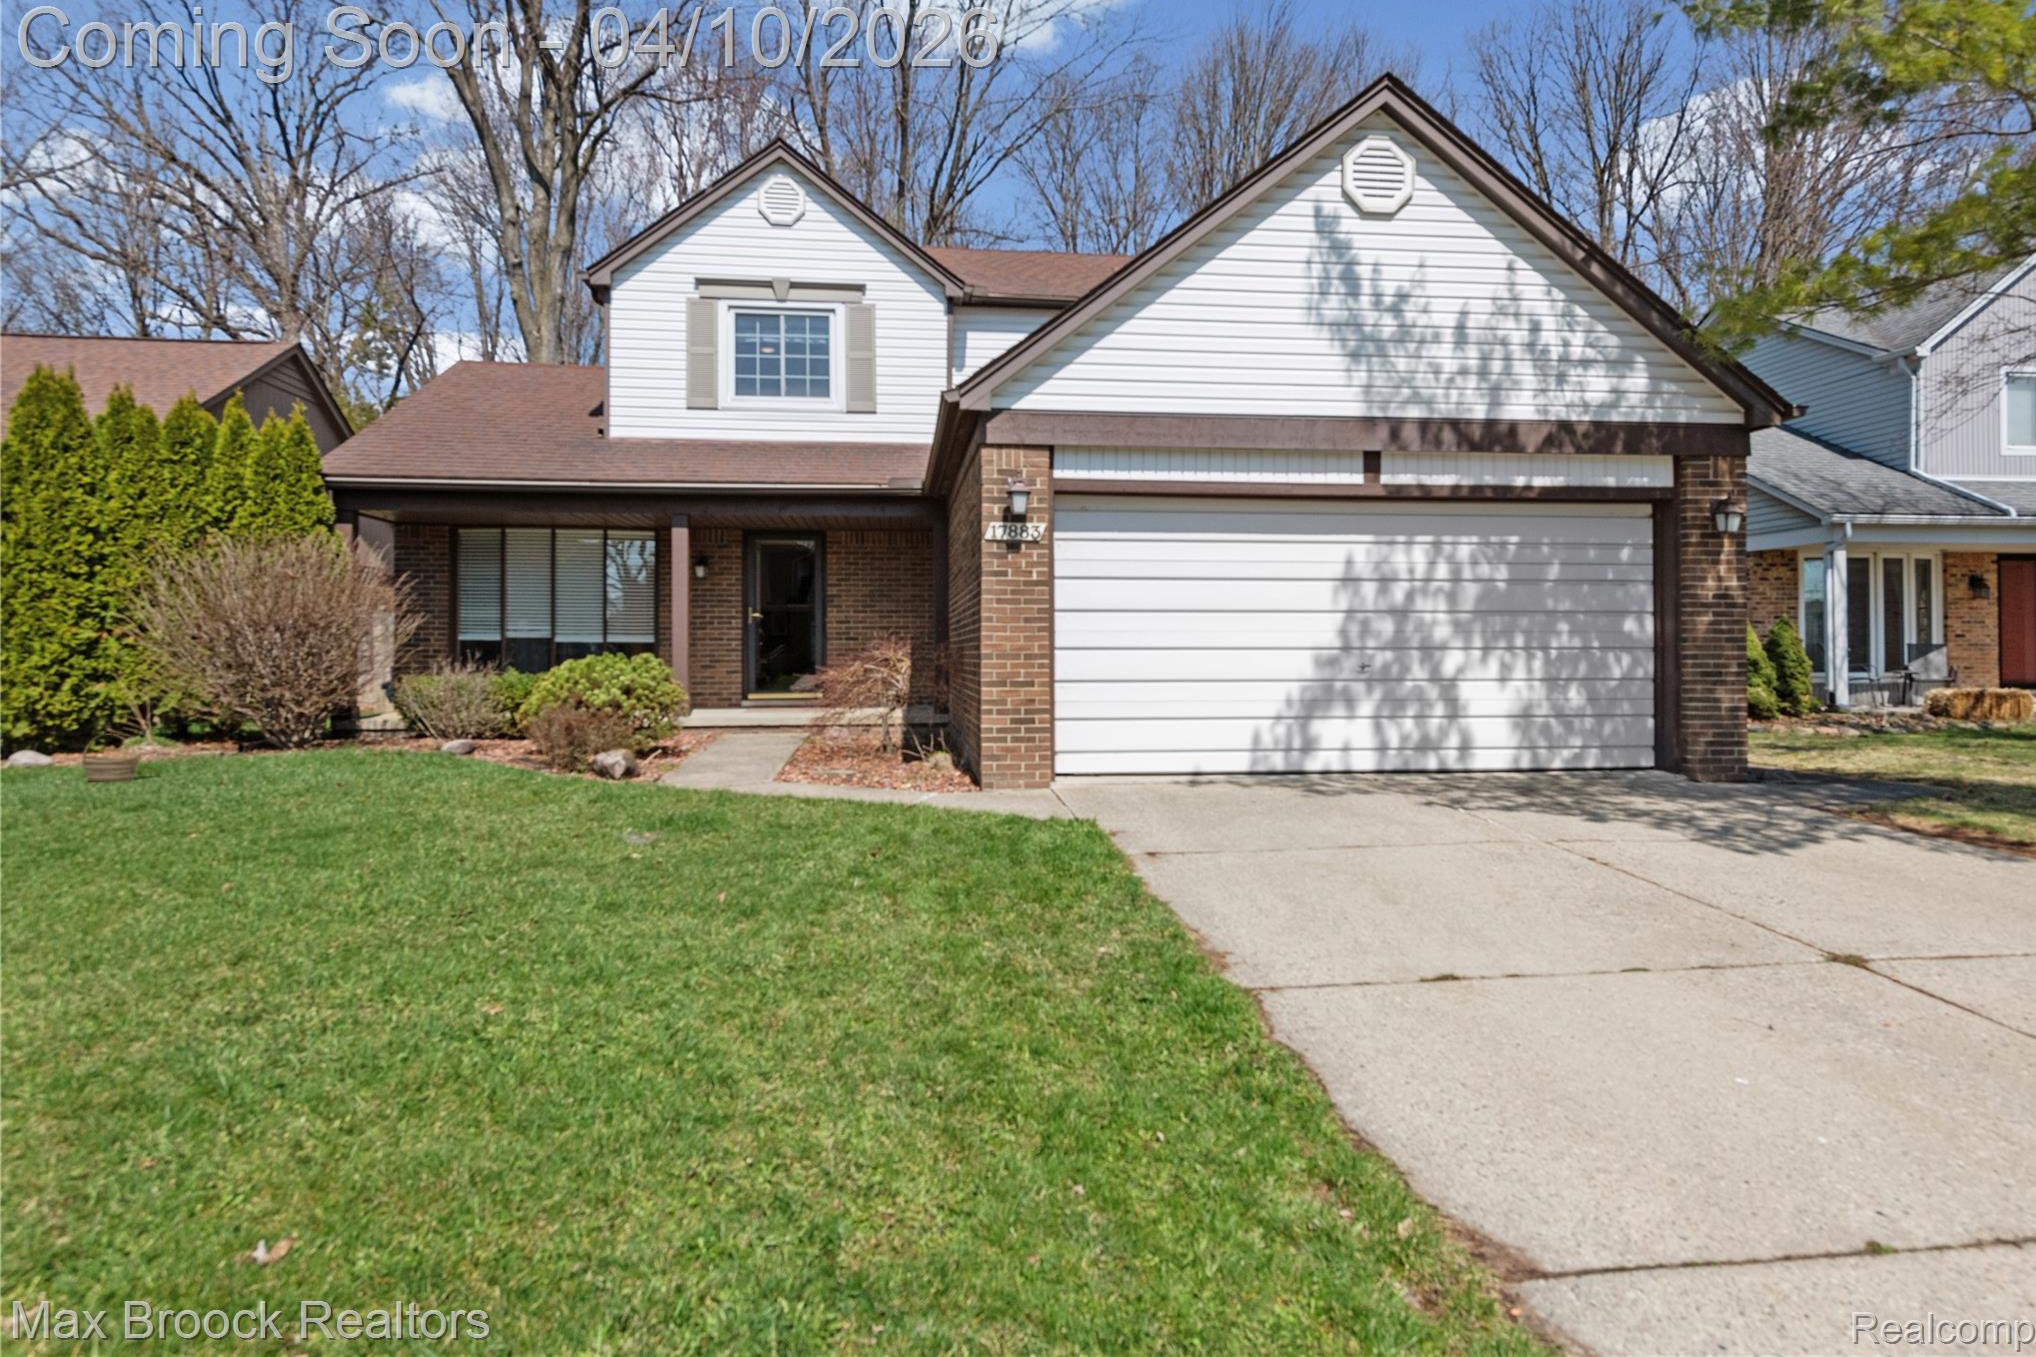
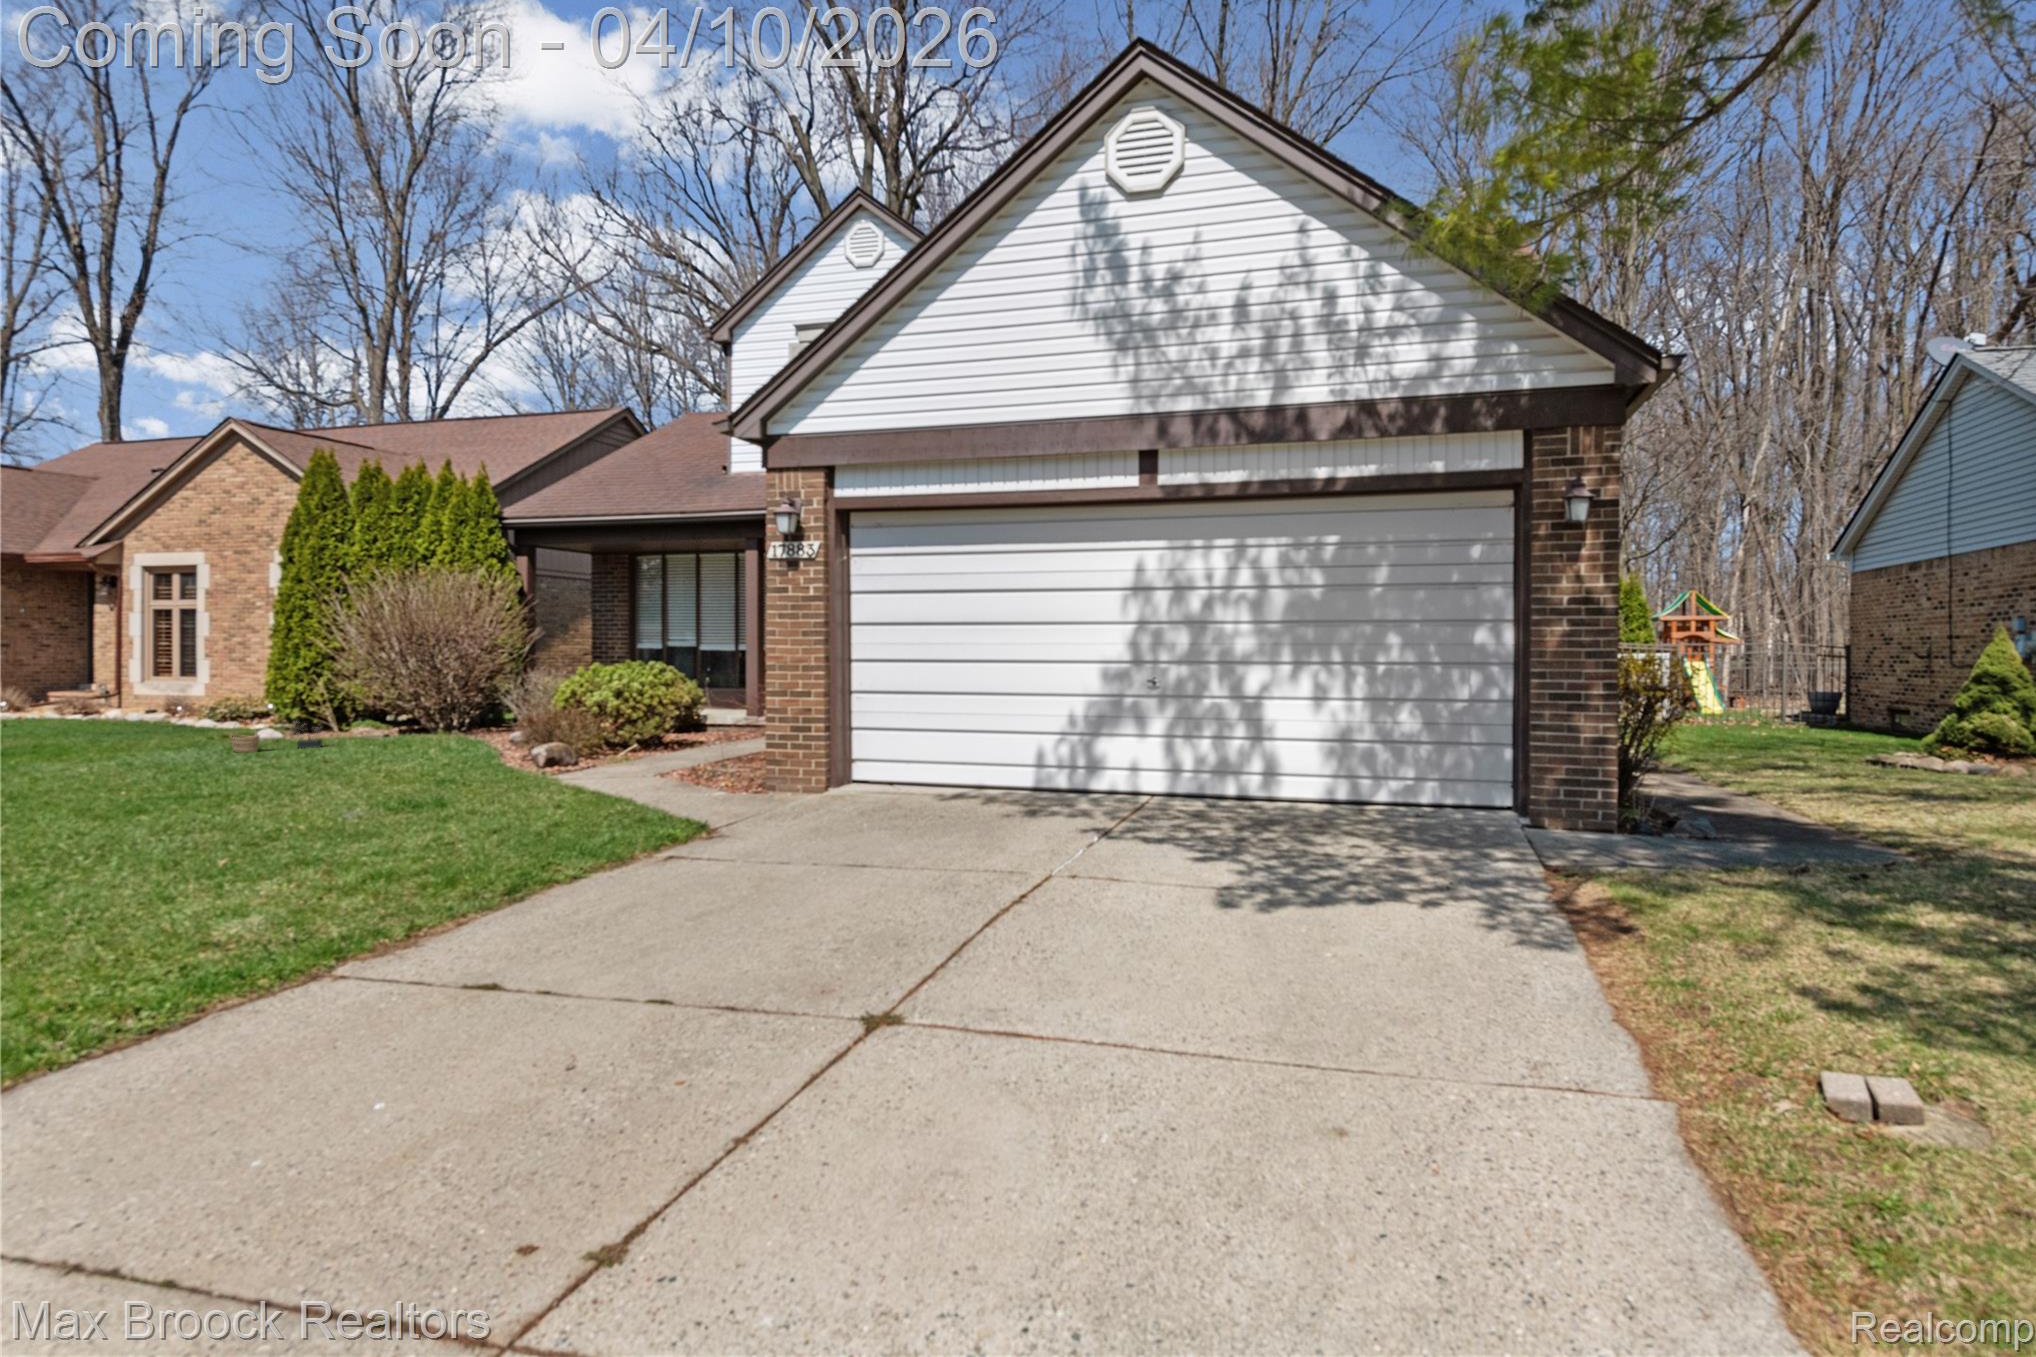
decorative plant: none [172,734,231,773] -> present [291,725,323,748]

